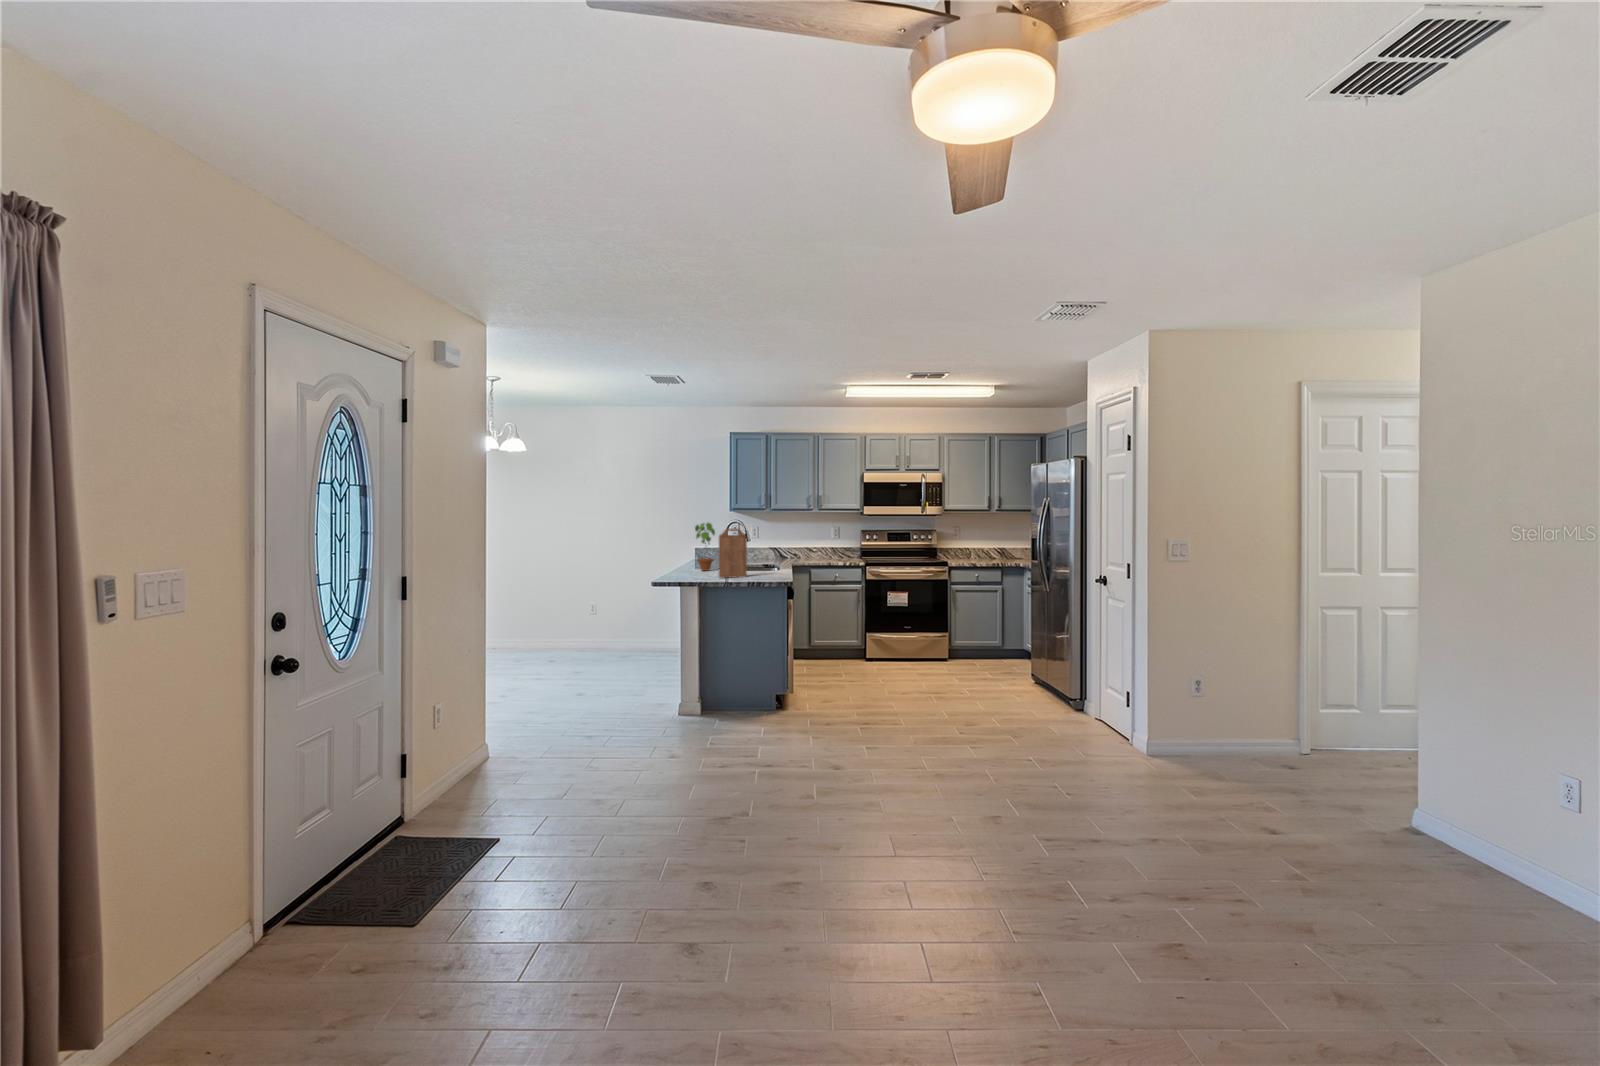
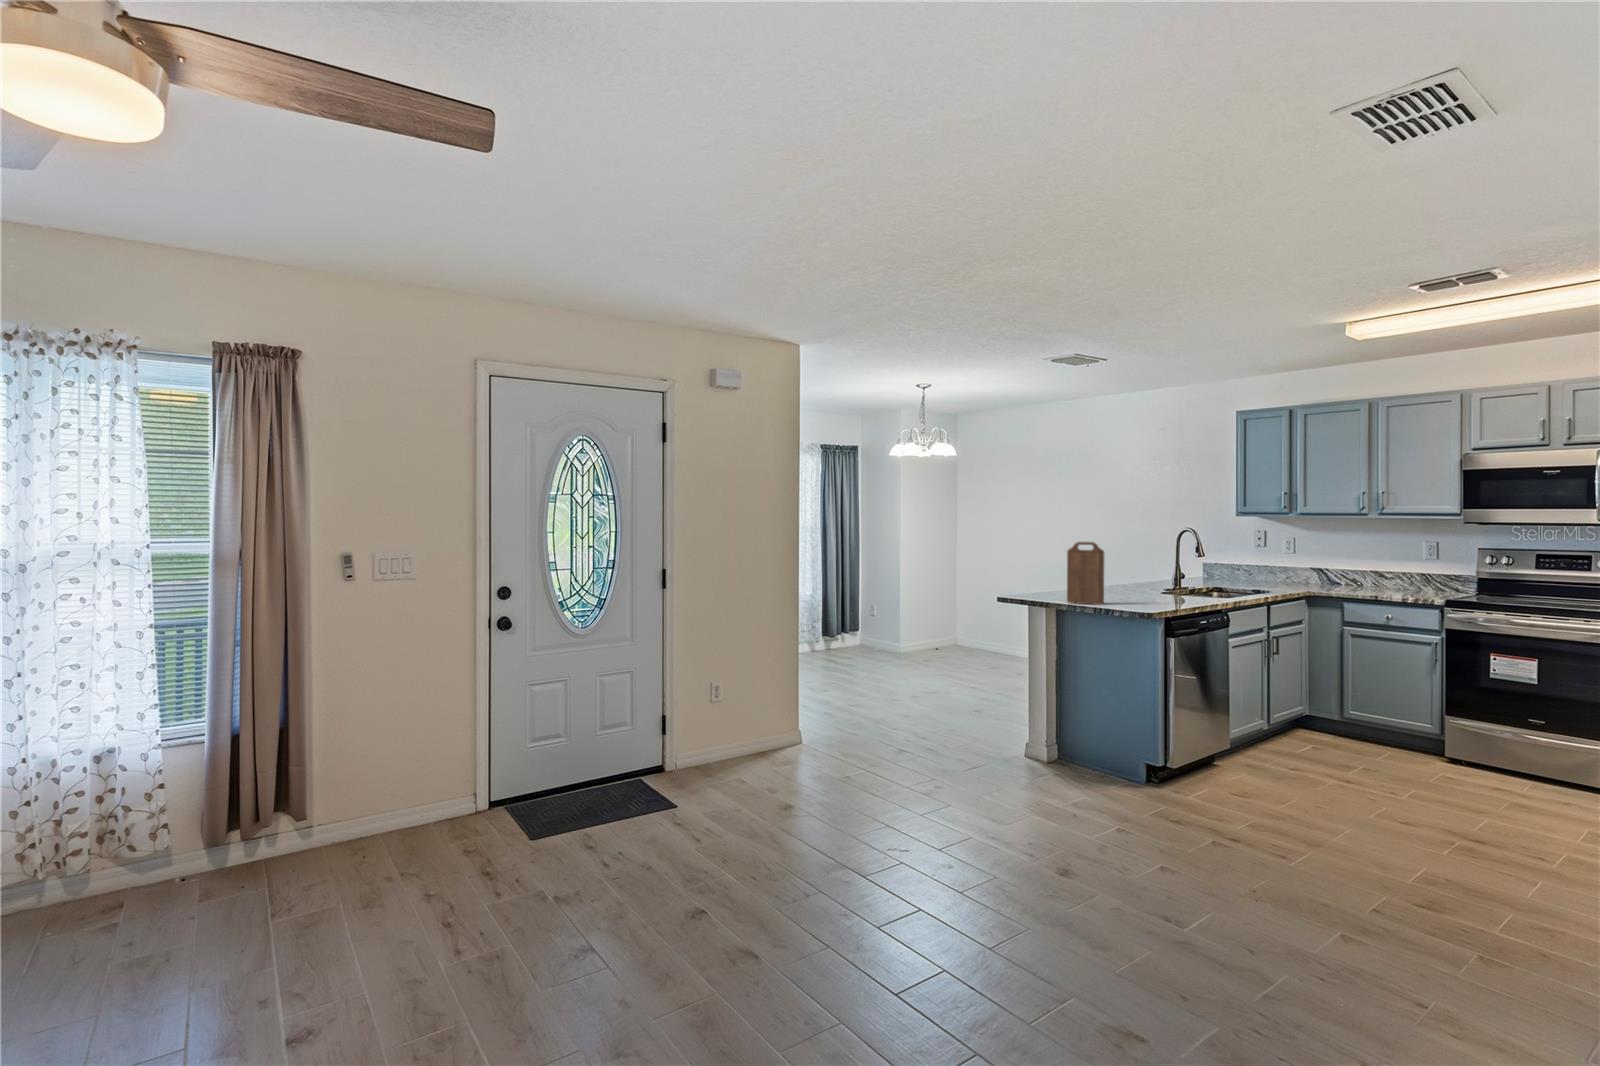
potted plant: present [695,523,715,571] -> none [1111,532,1136,593]

